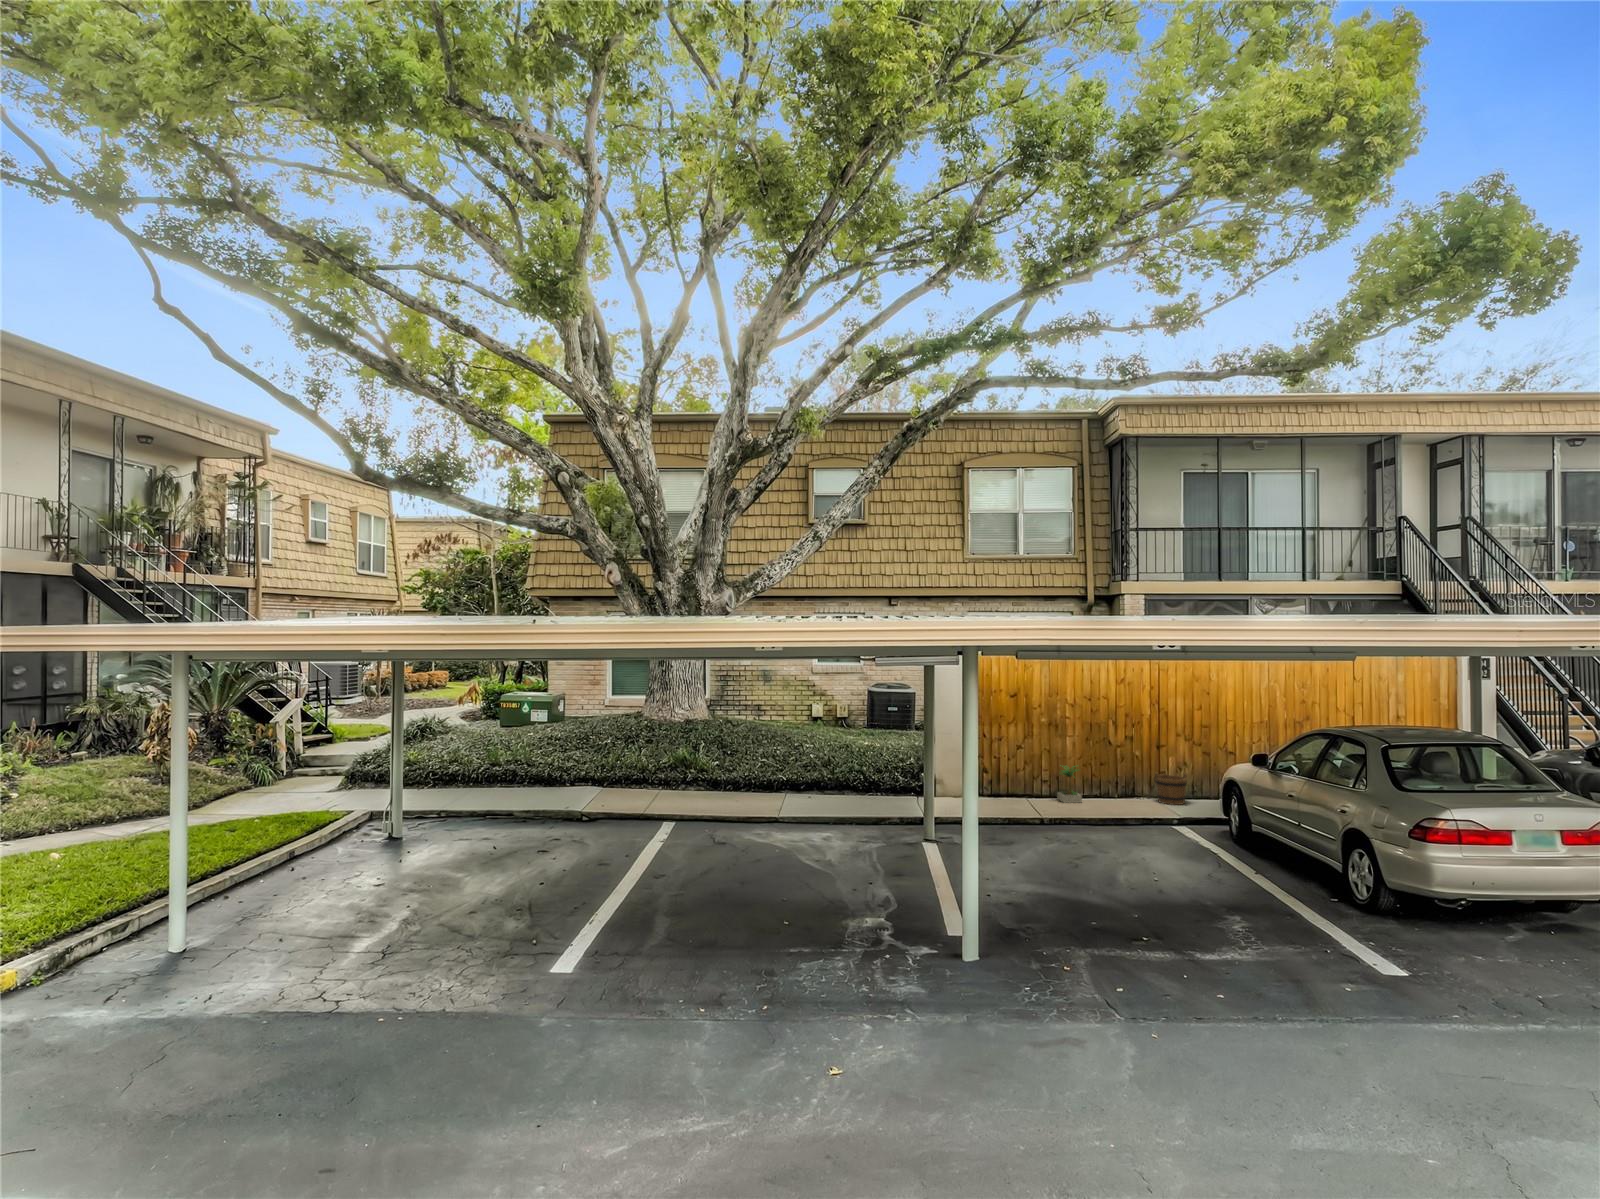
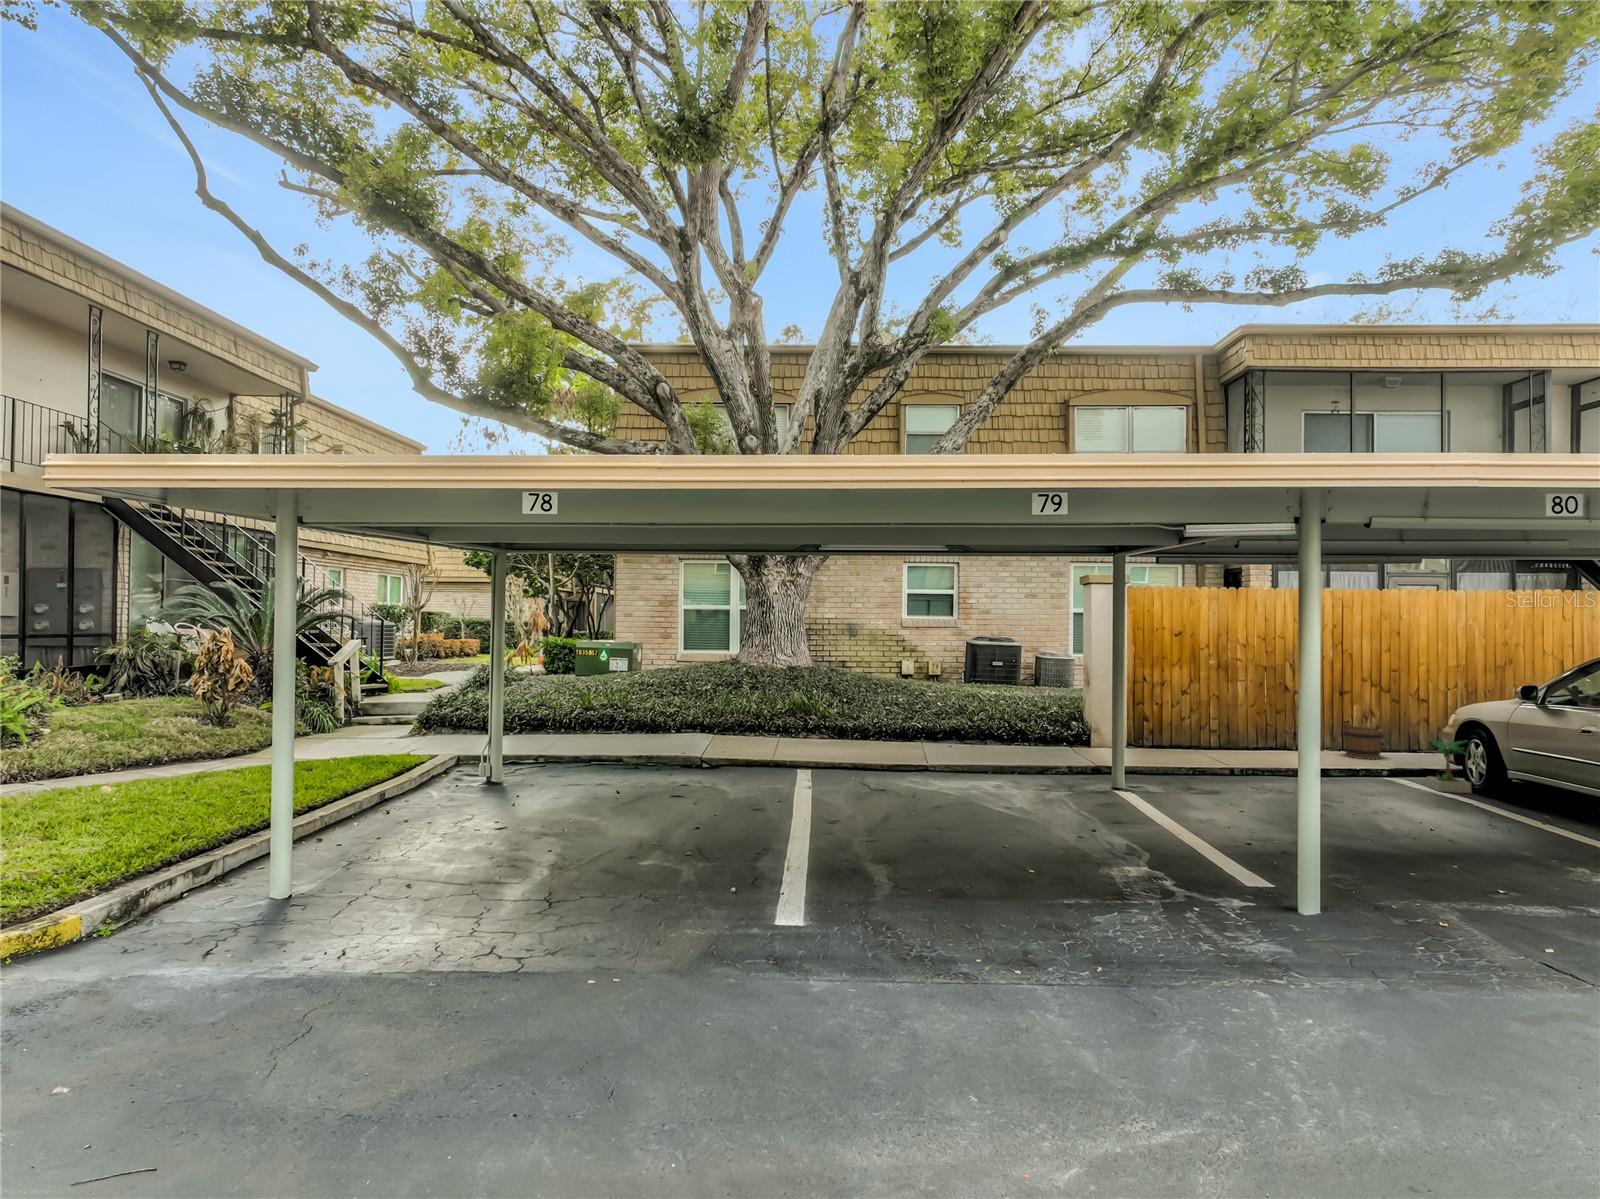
potted plant: present [1057,765,1082,803] -> present [1426,739,1471,793]

